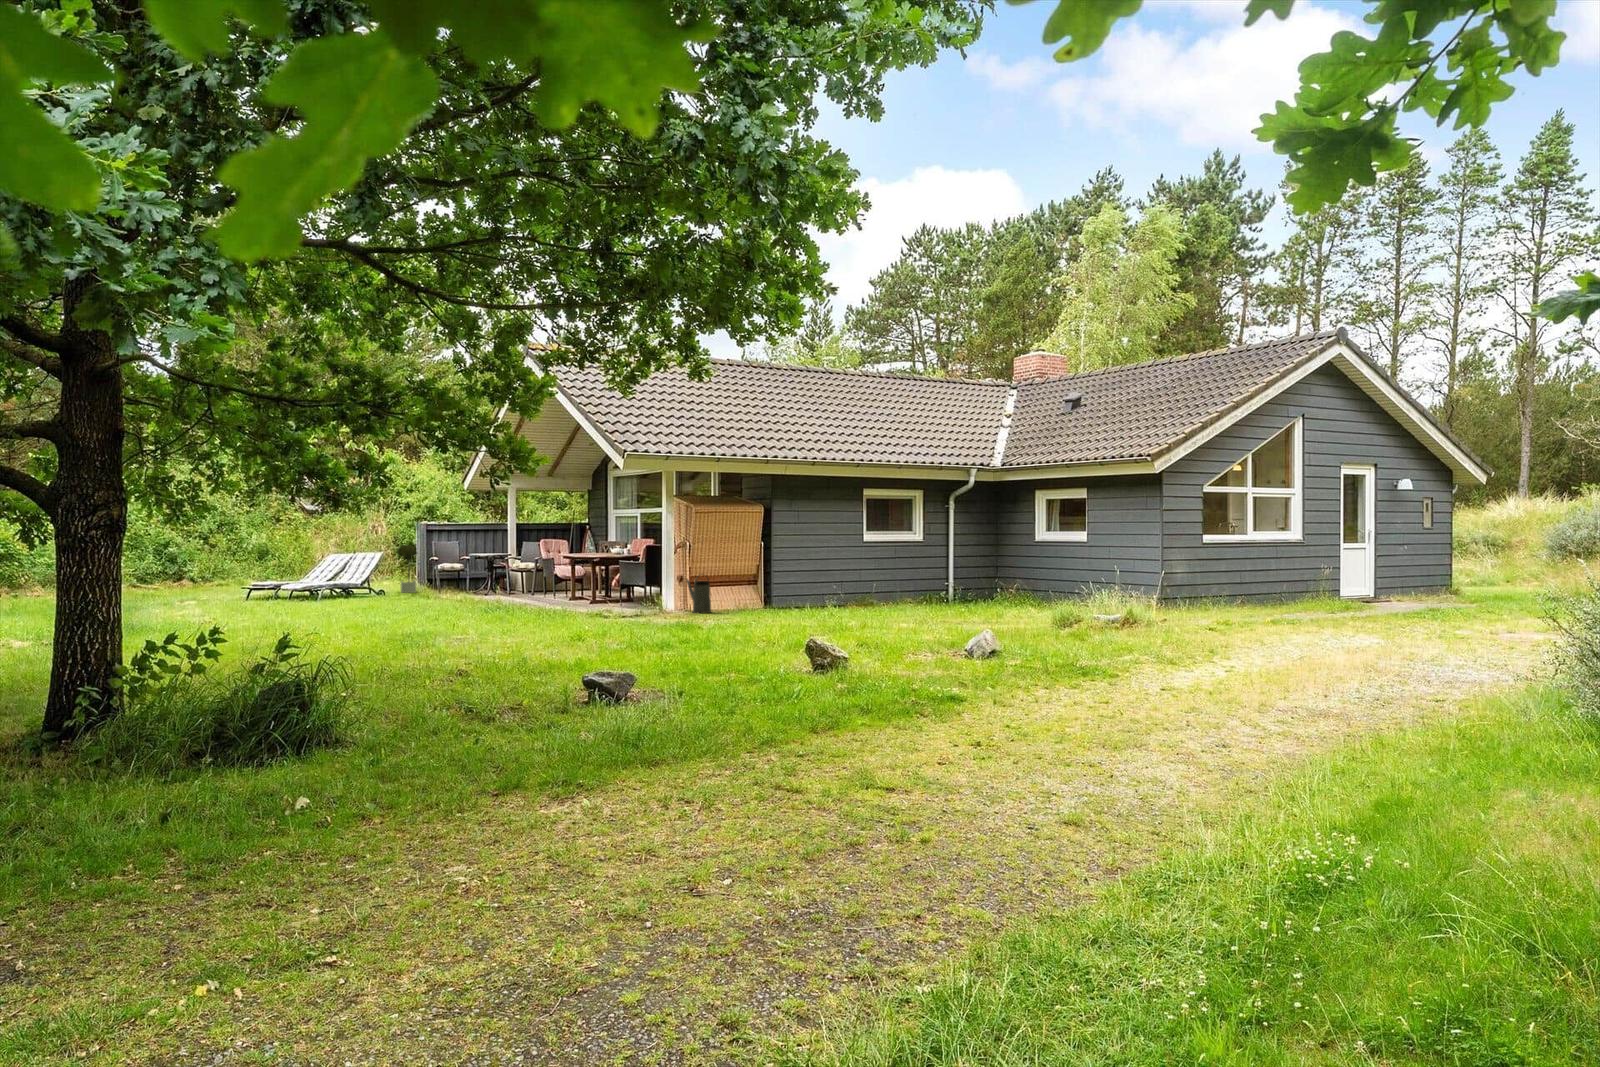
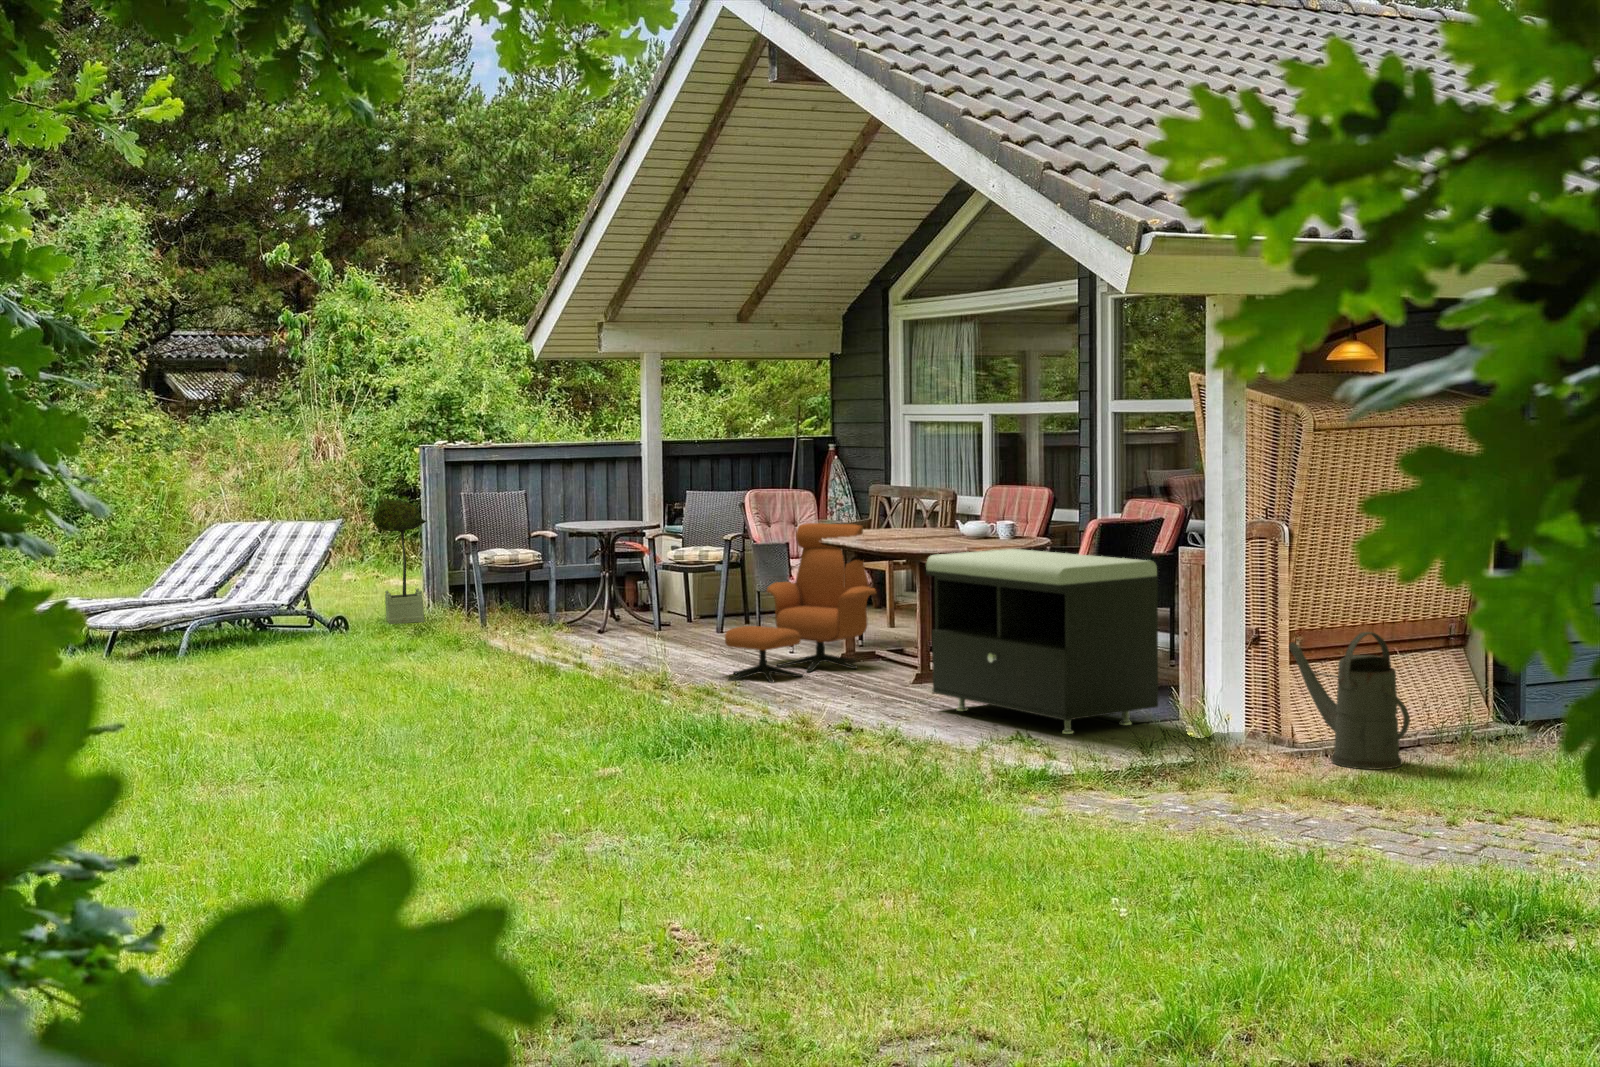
lounge chair: none [525,550,581,603] -> present [725,523,876,683]
storage bench: none [586,555,655,610] -> present [926,549,1158,734]

